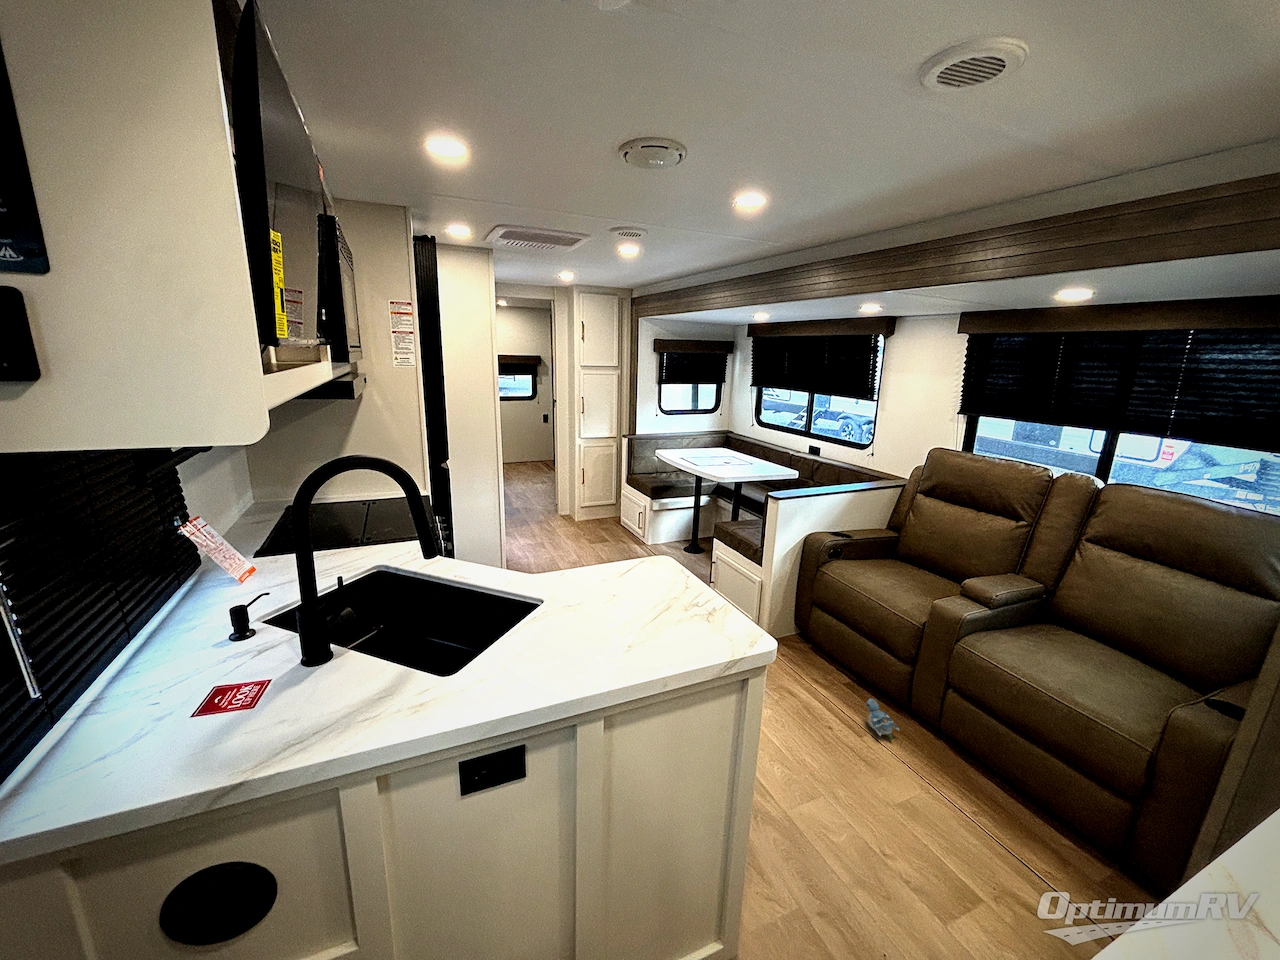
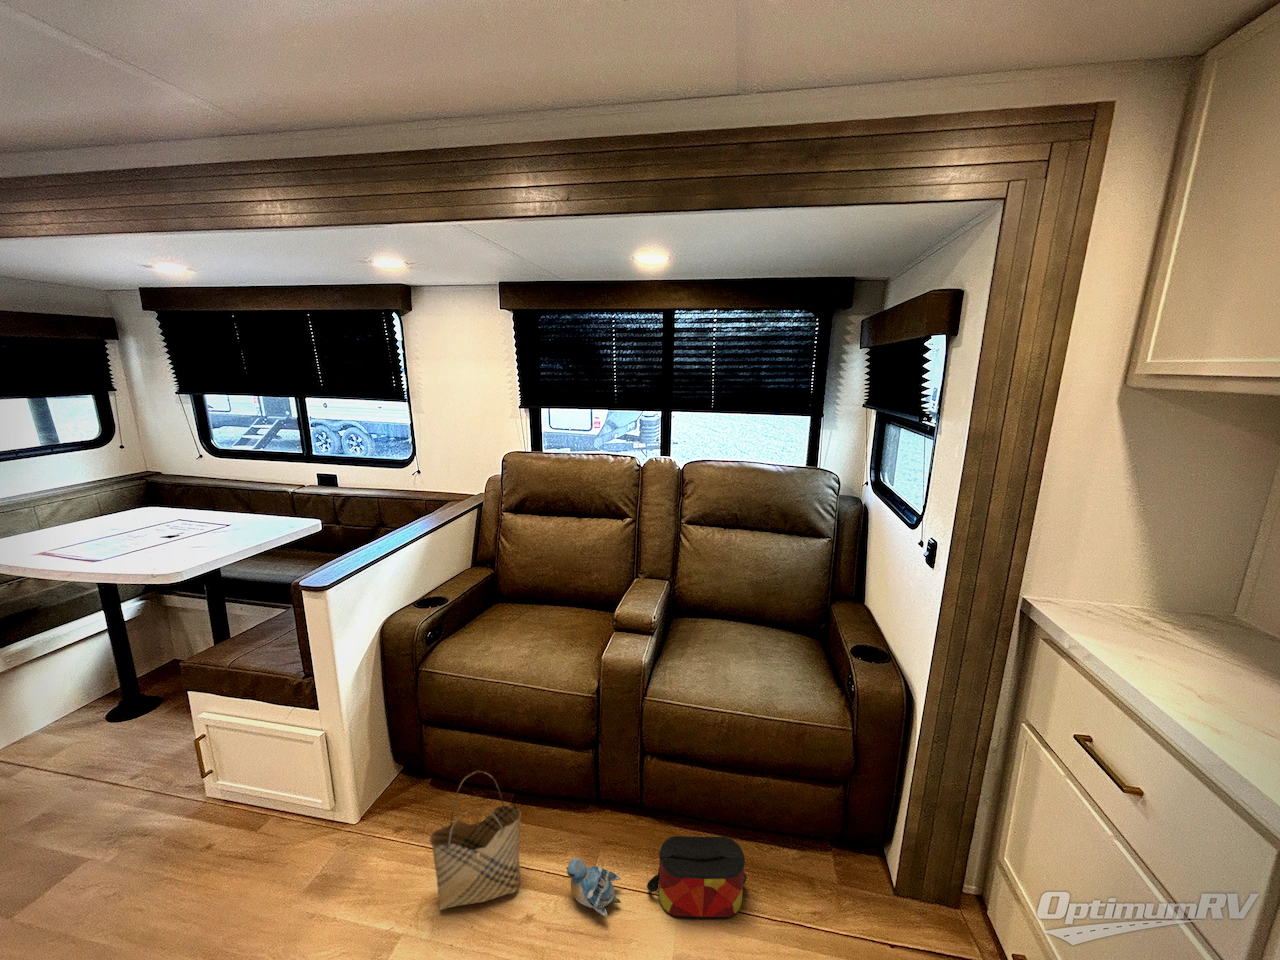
woven basket: none [796,622,851,698] -> present [429,771,521,910]
bag: none [915,725,996,800] -> present [647,836,747,919]

